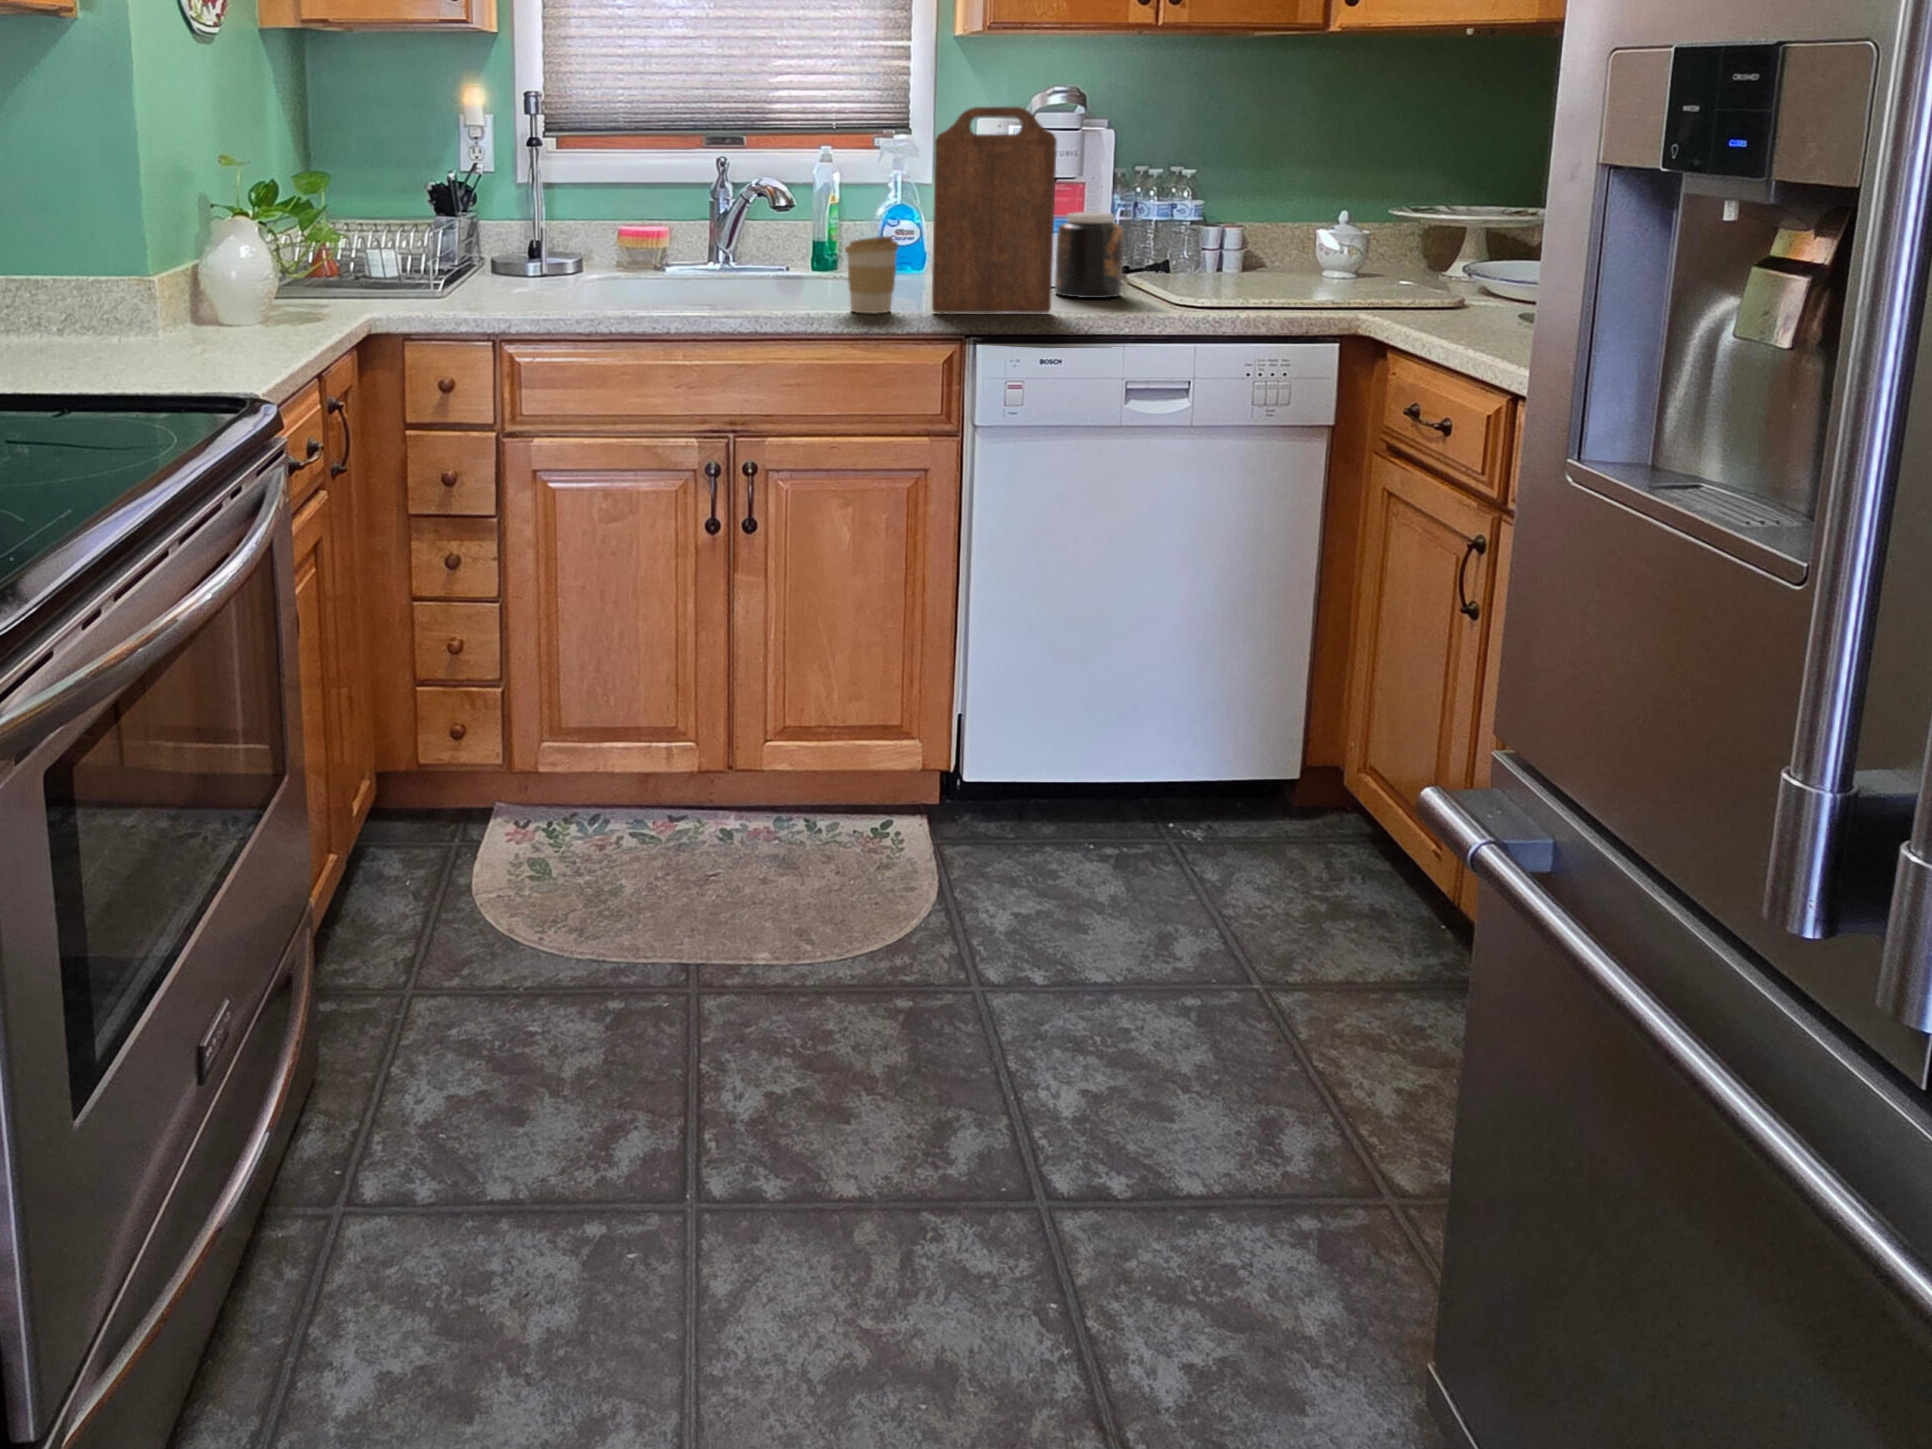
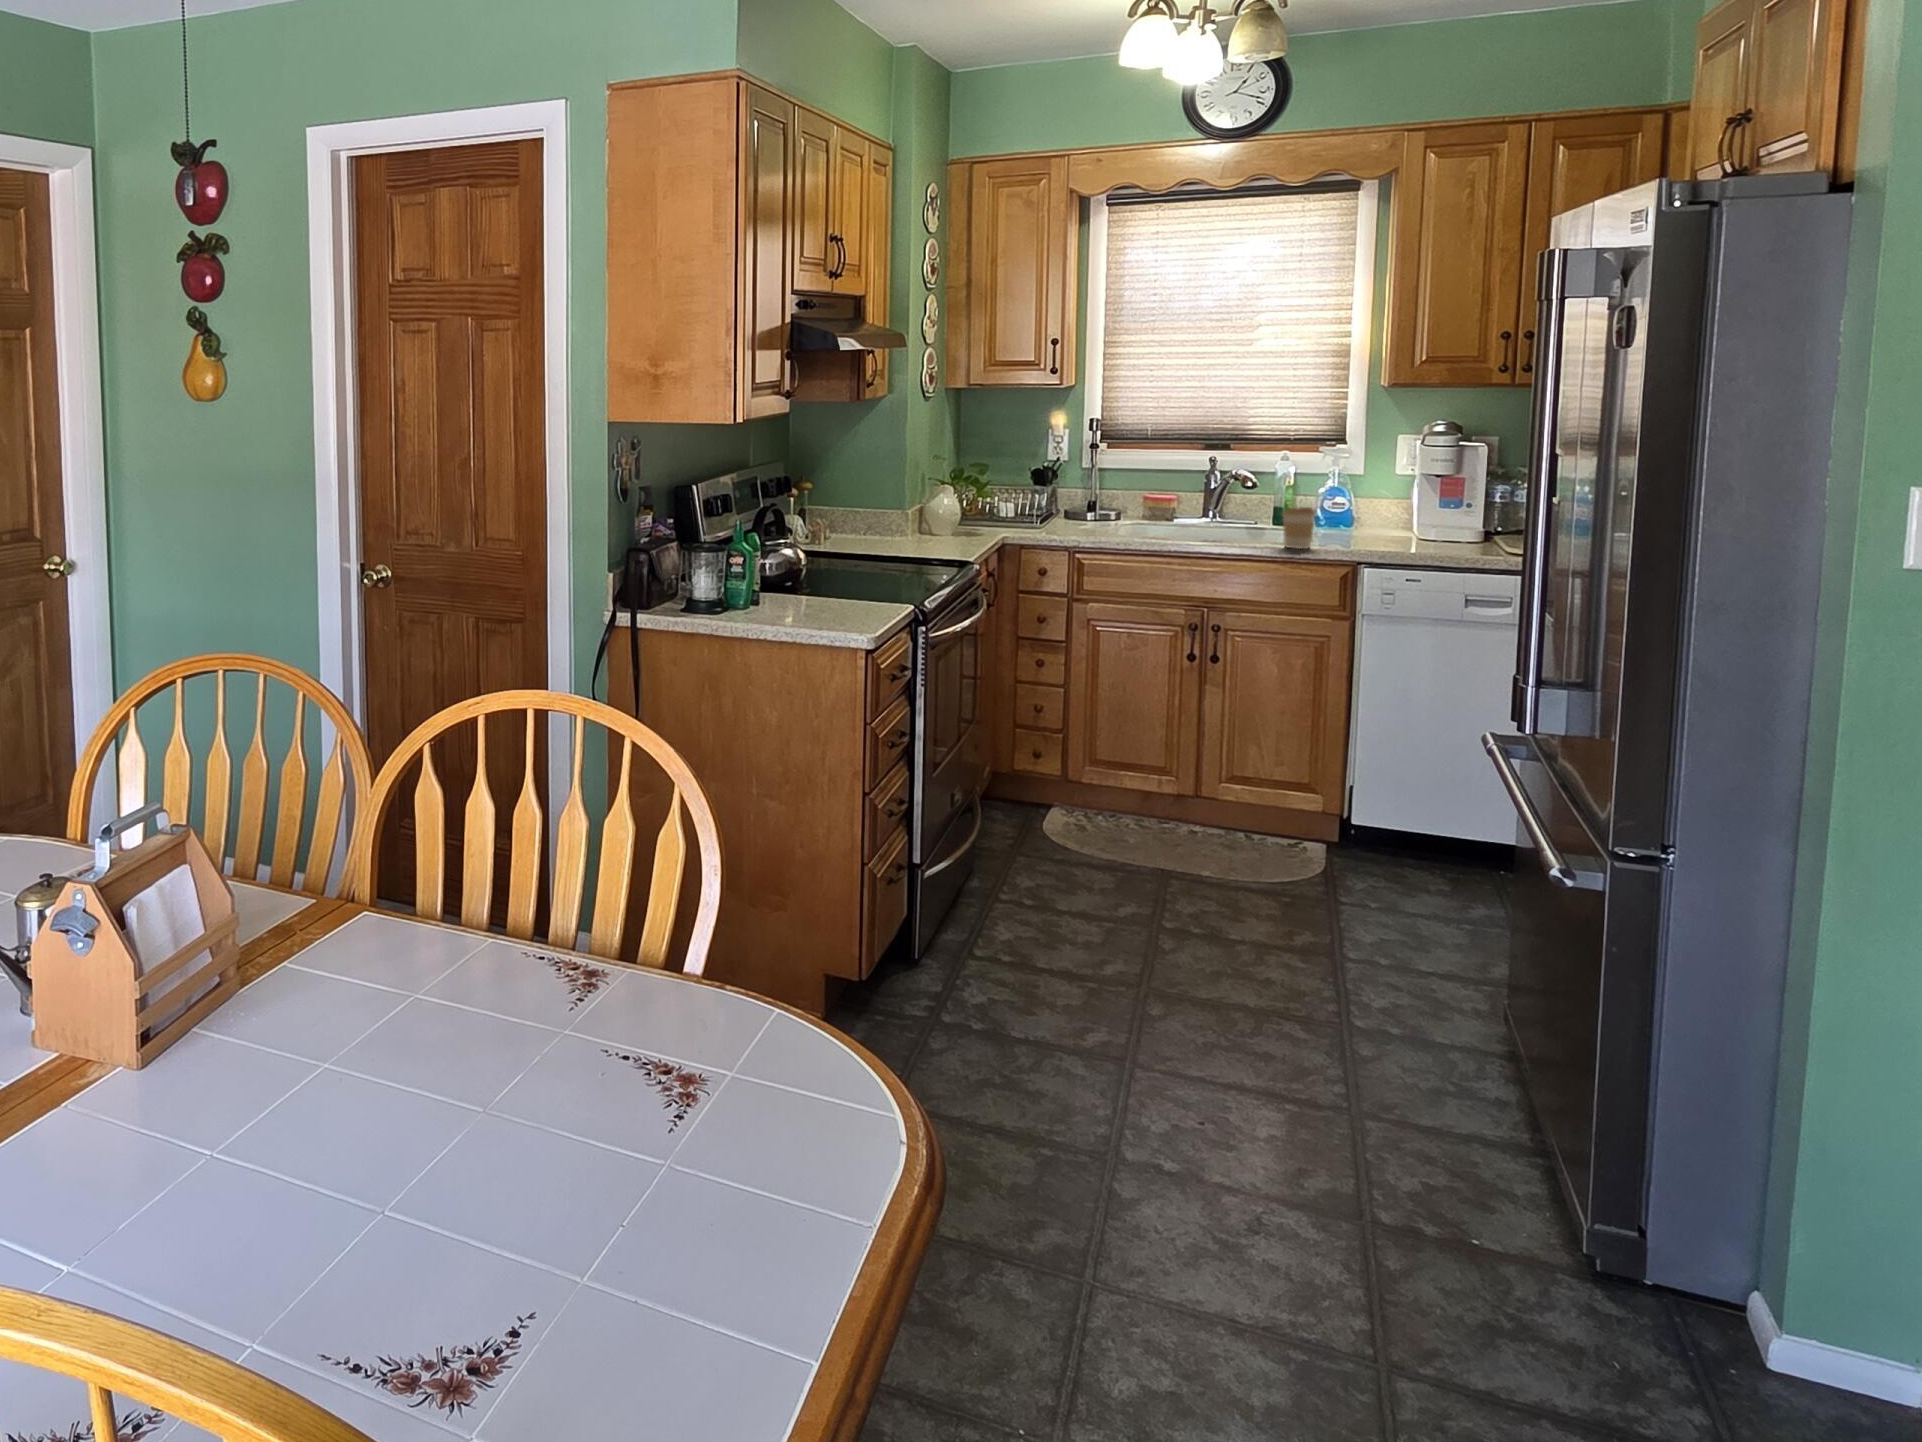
cutting board: present [932,107,1057,313] -> none [1336,438,1419,554]
jar: present [1055,212,1123,298] -> none [1433,498,1481,549]

